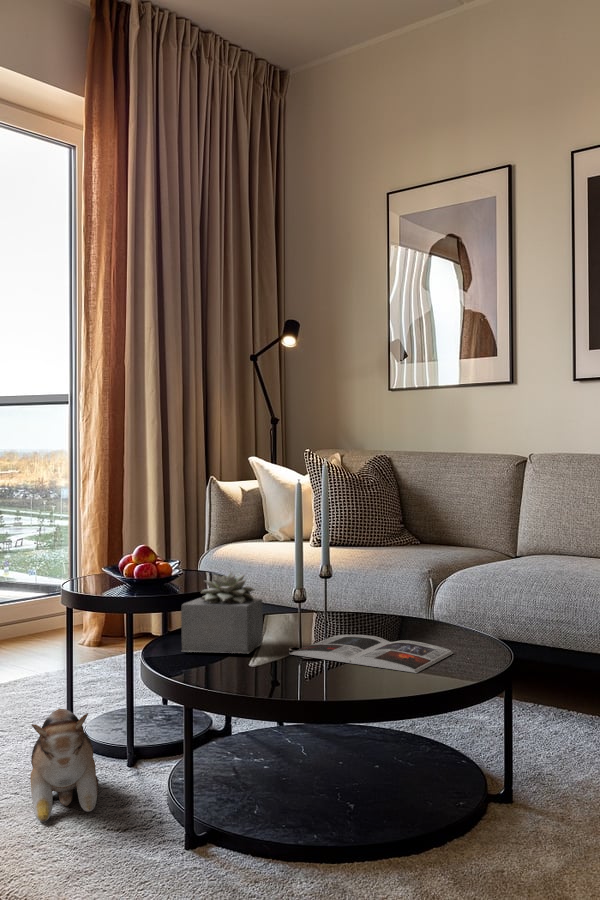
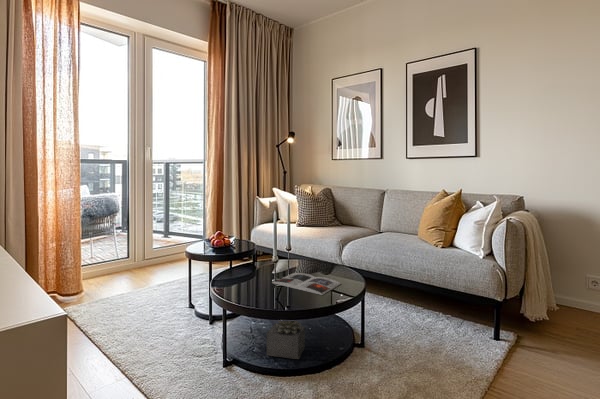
succulent plant: present [181,573,263,653] -> present [267,320,305,359]
plush toy: present [30,709,98,822] -> none [159,306,194,352]

